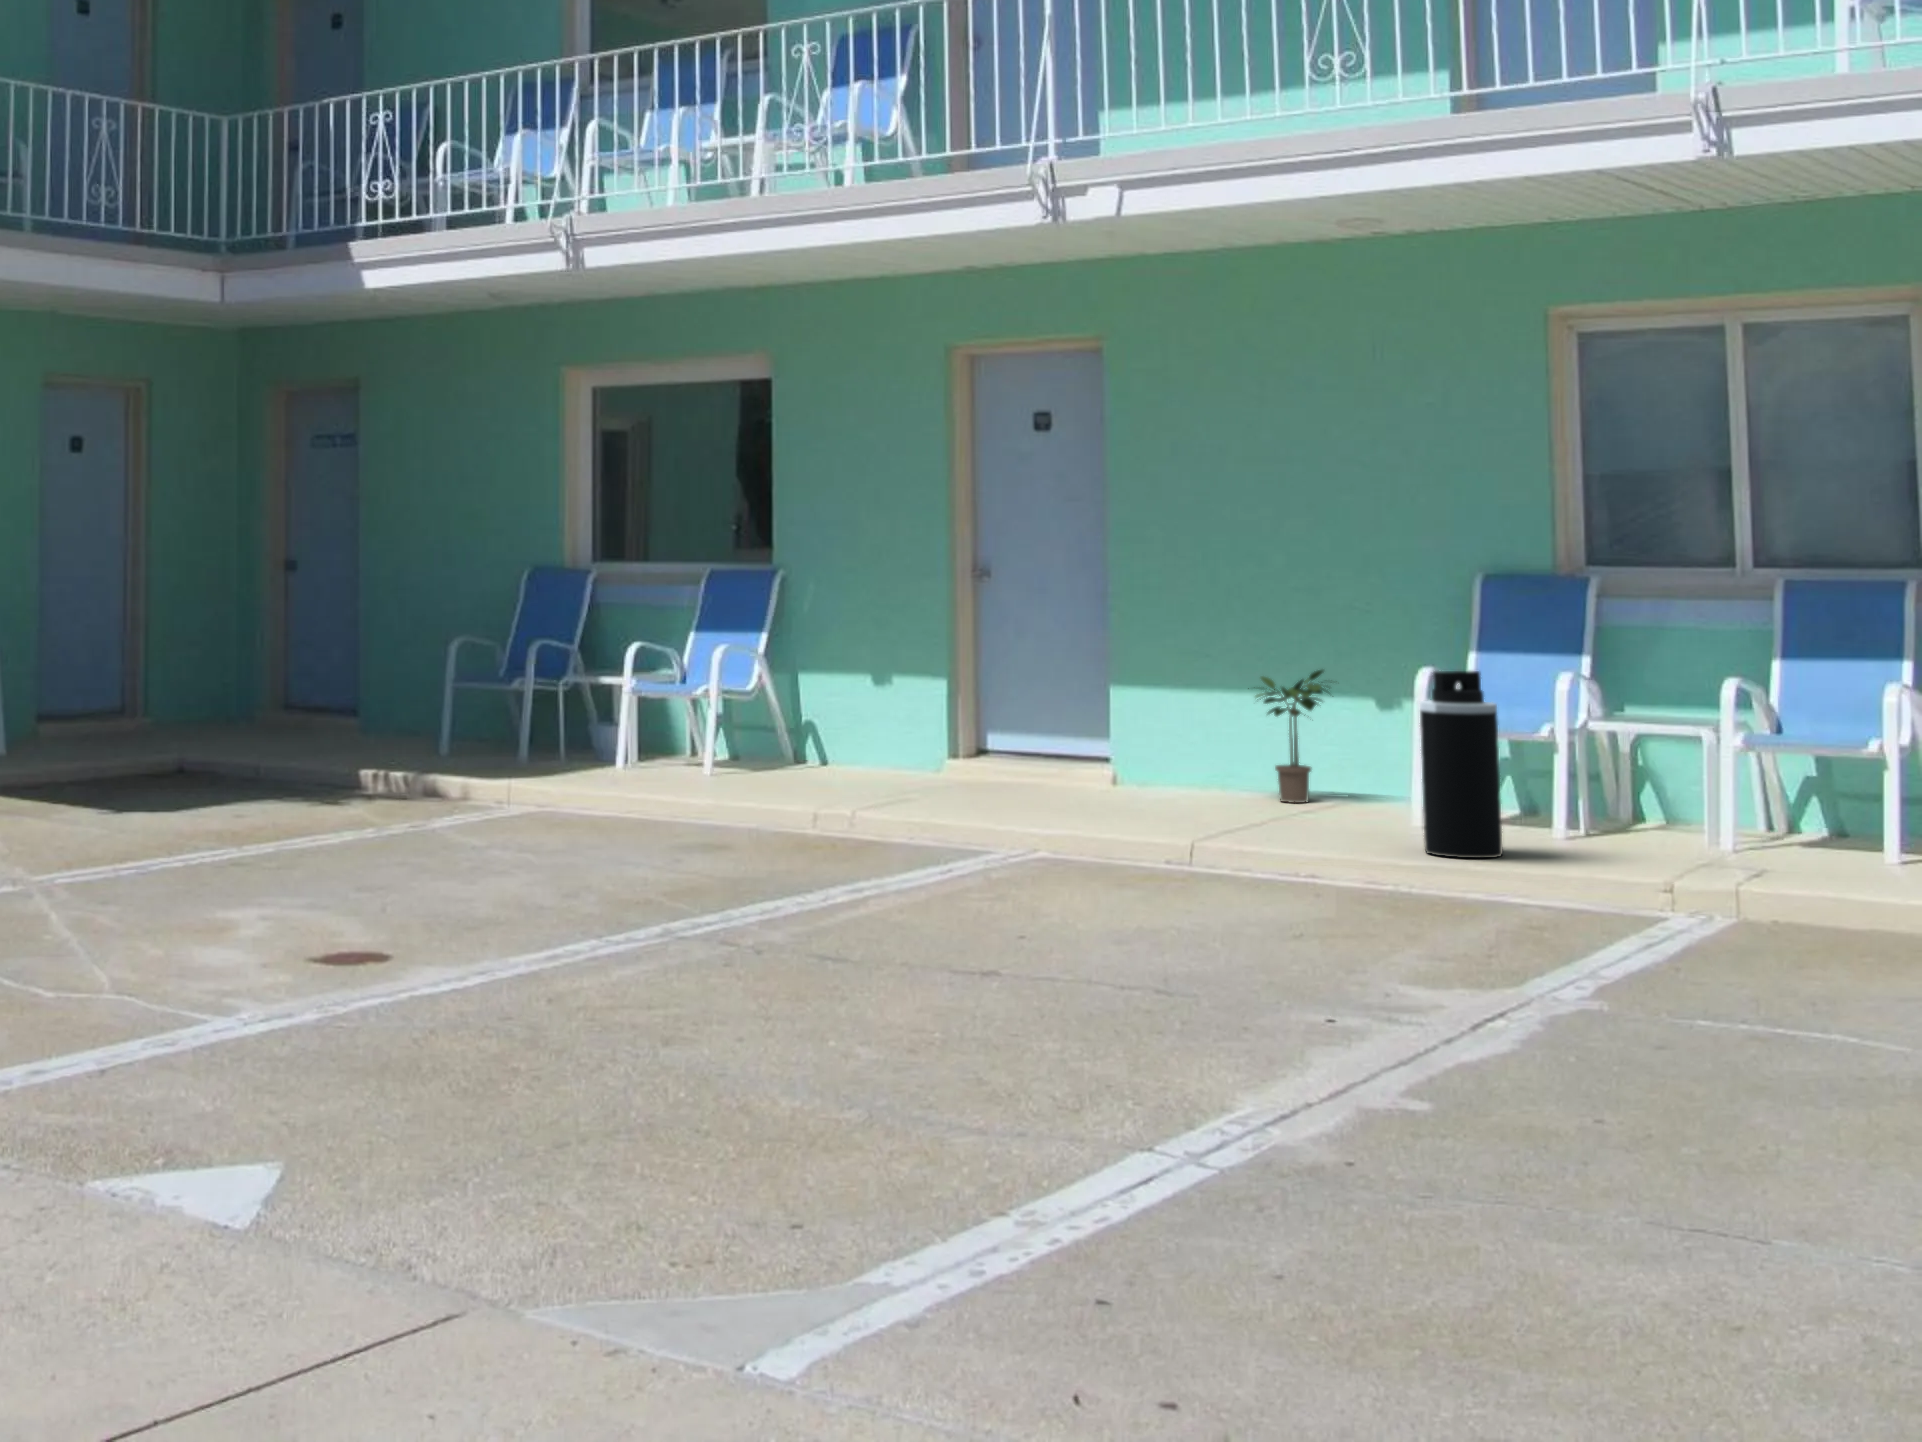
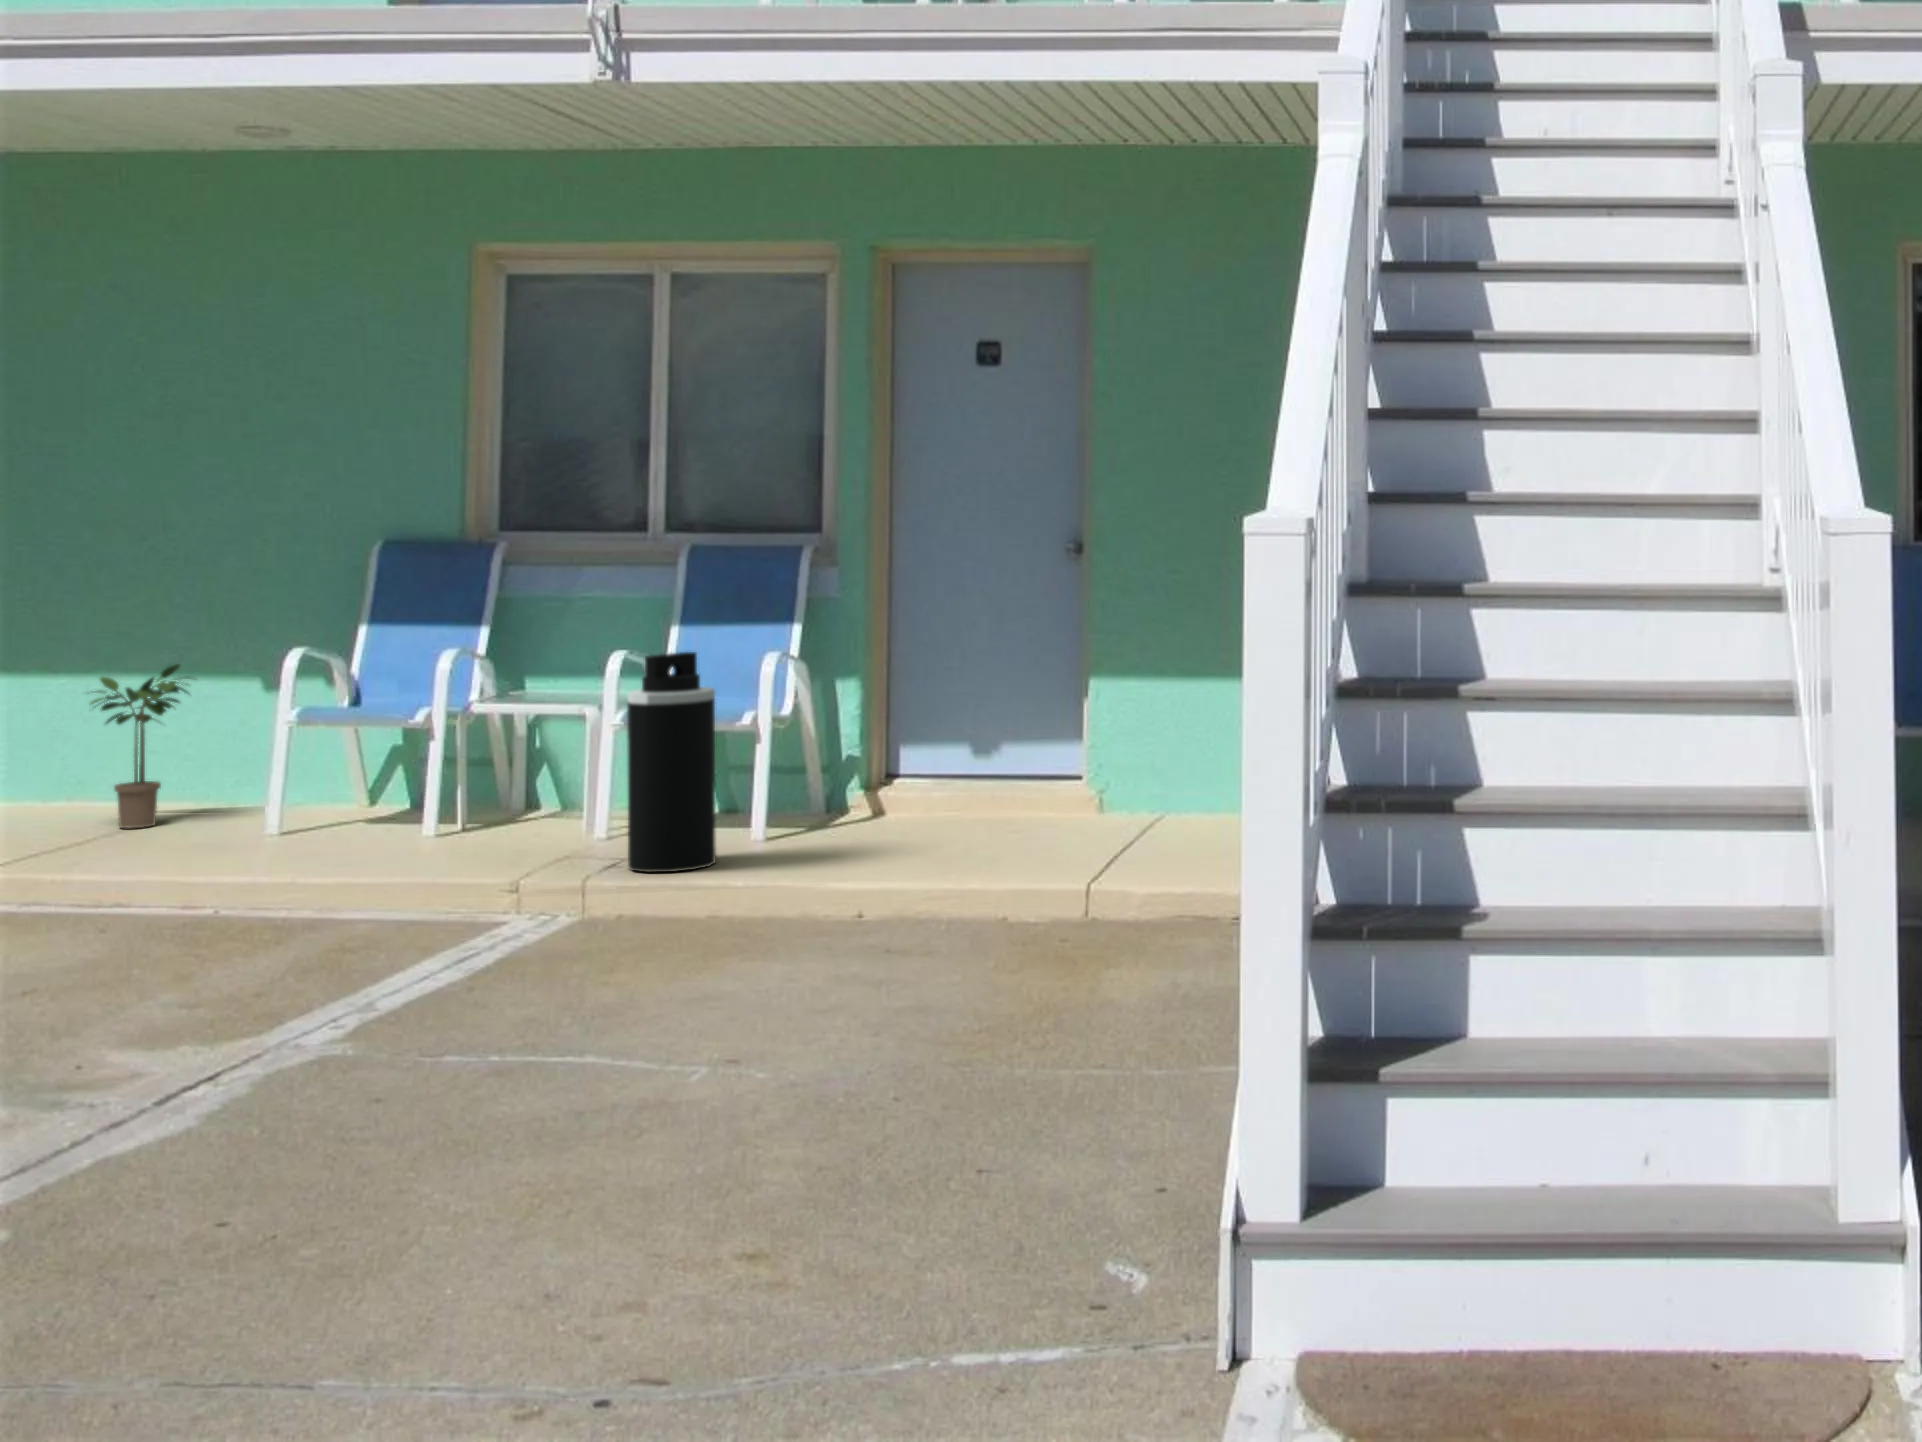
trash can: present [1420,671,1502,858] -> present [627,652,716,872]

